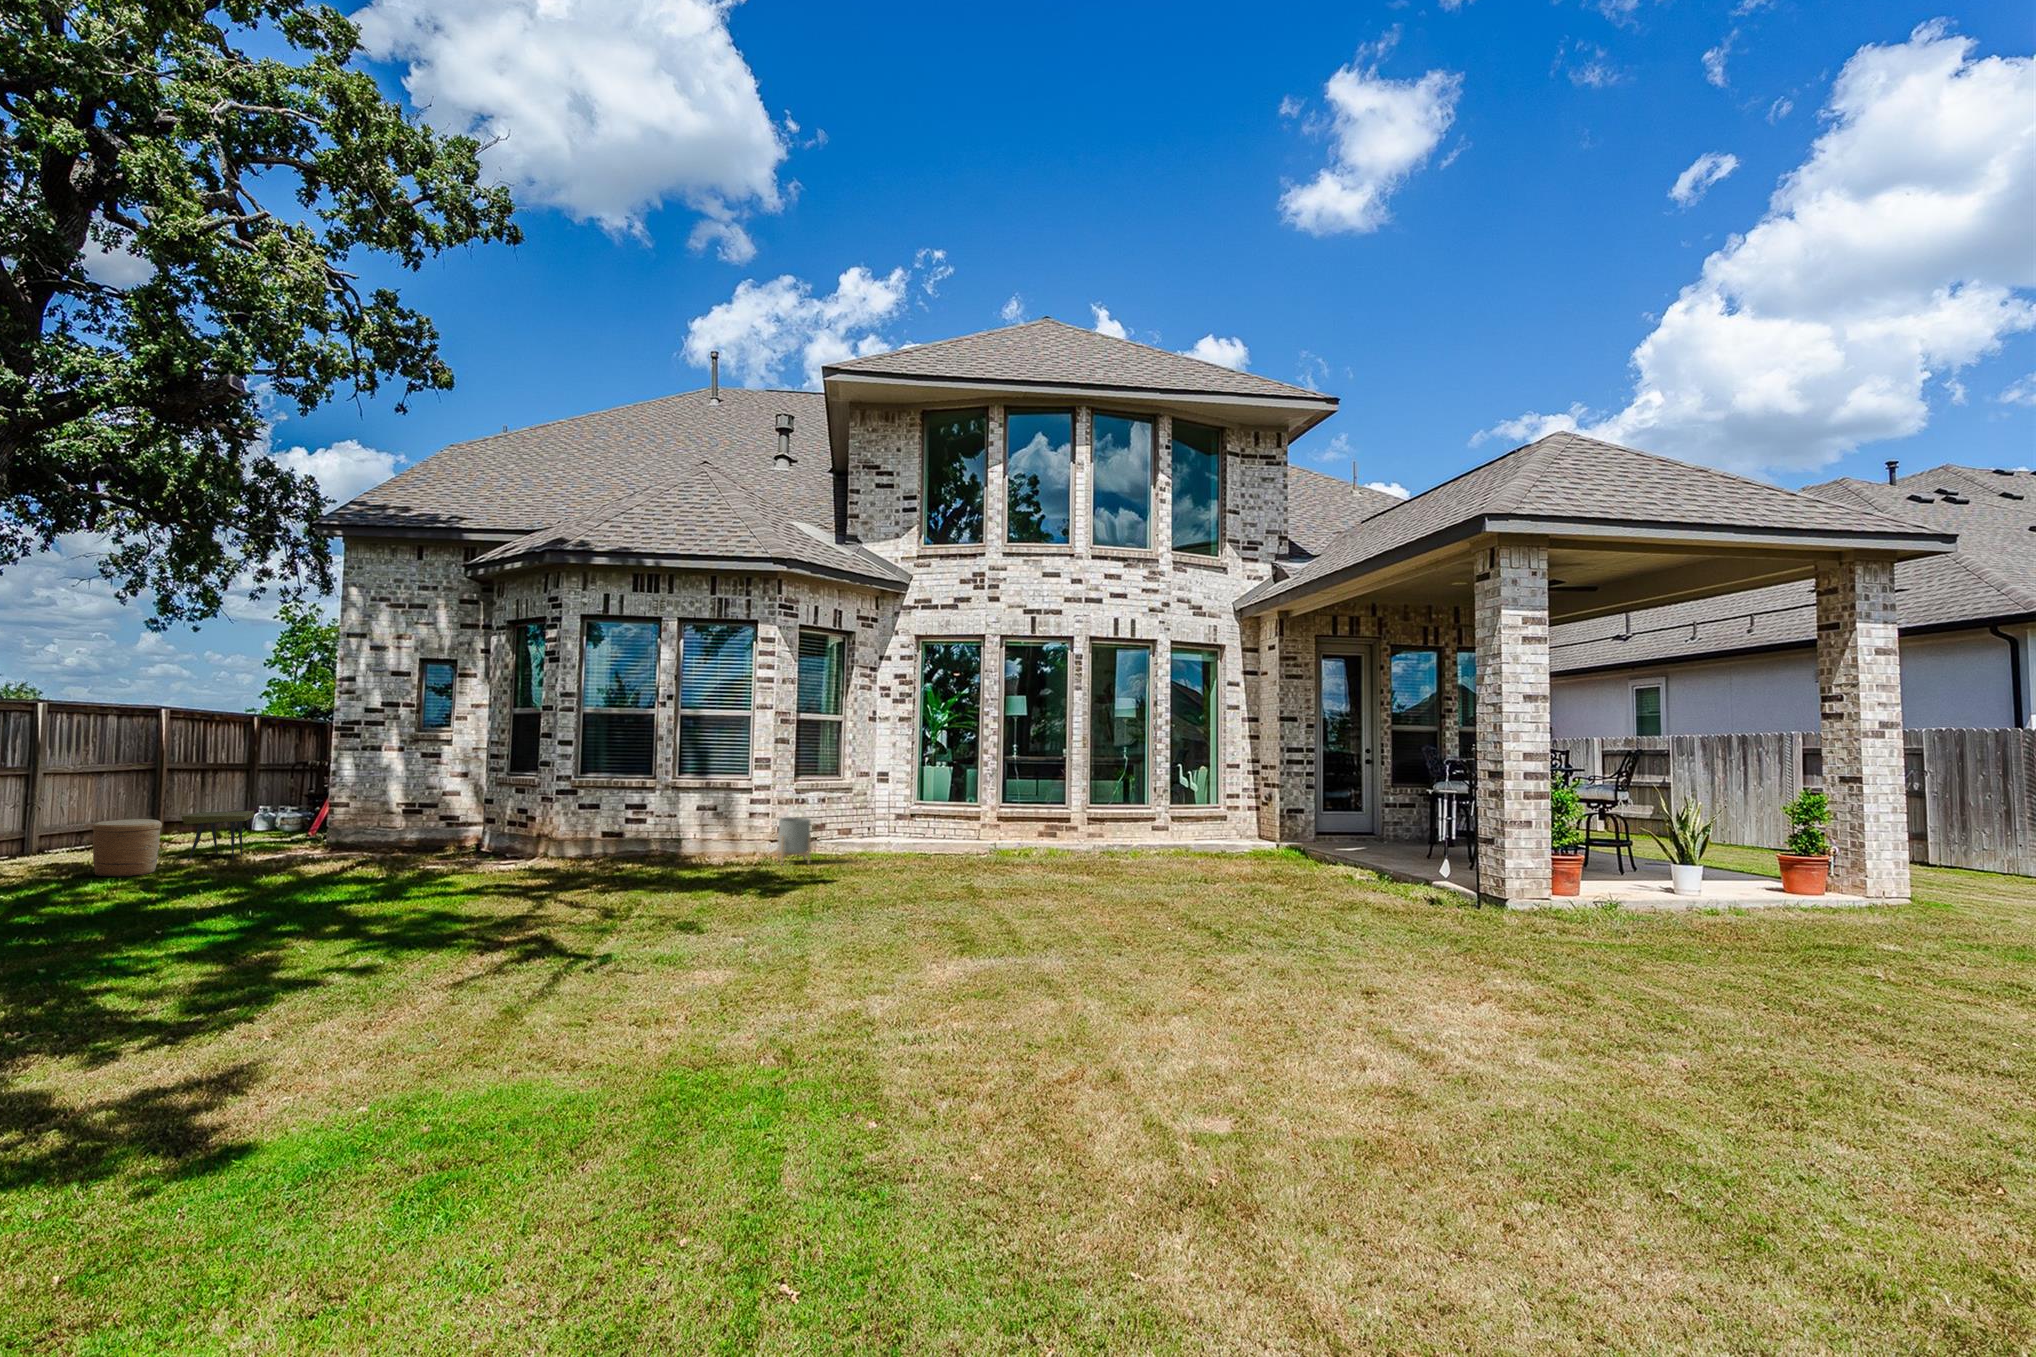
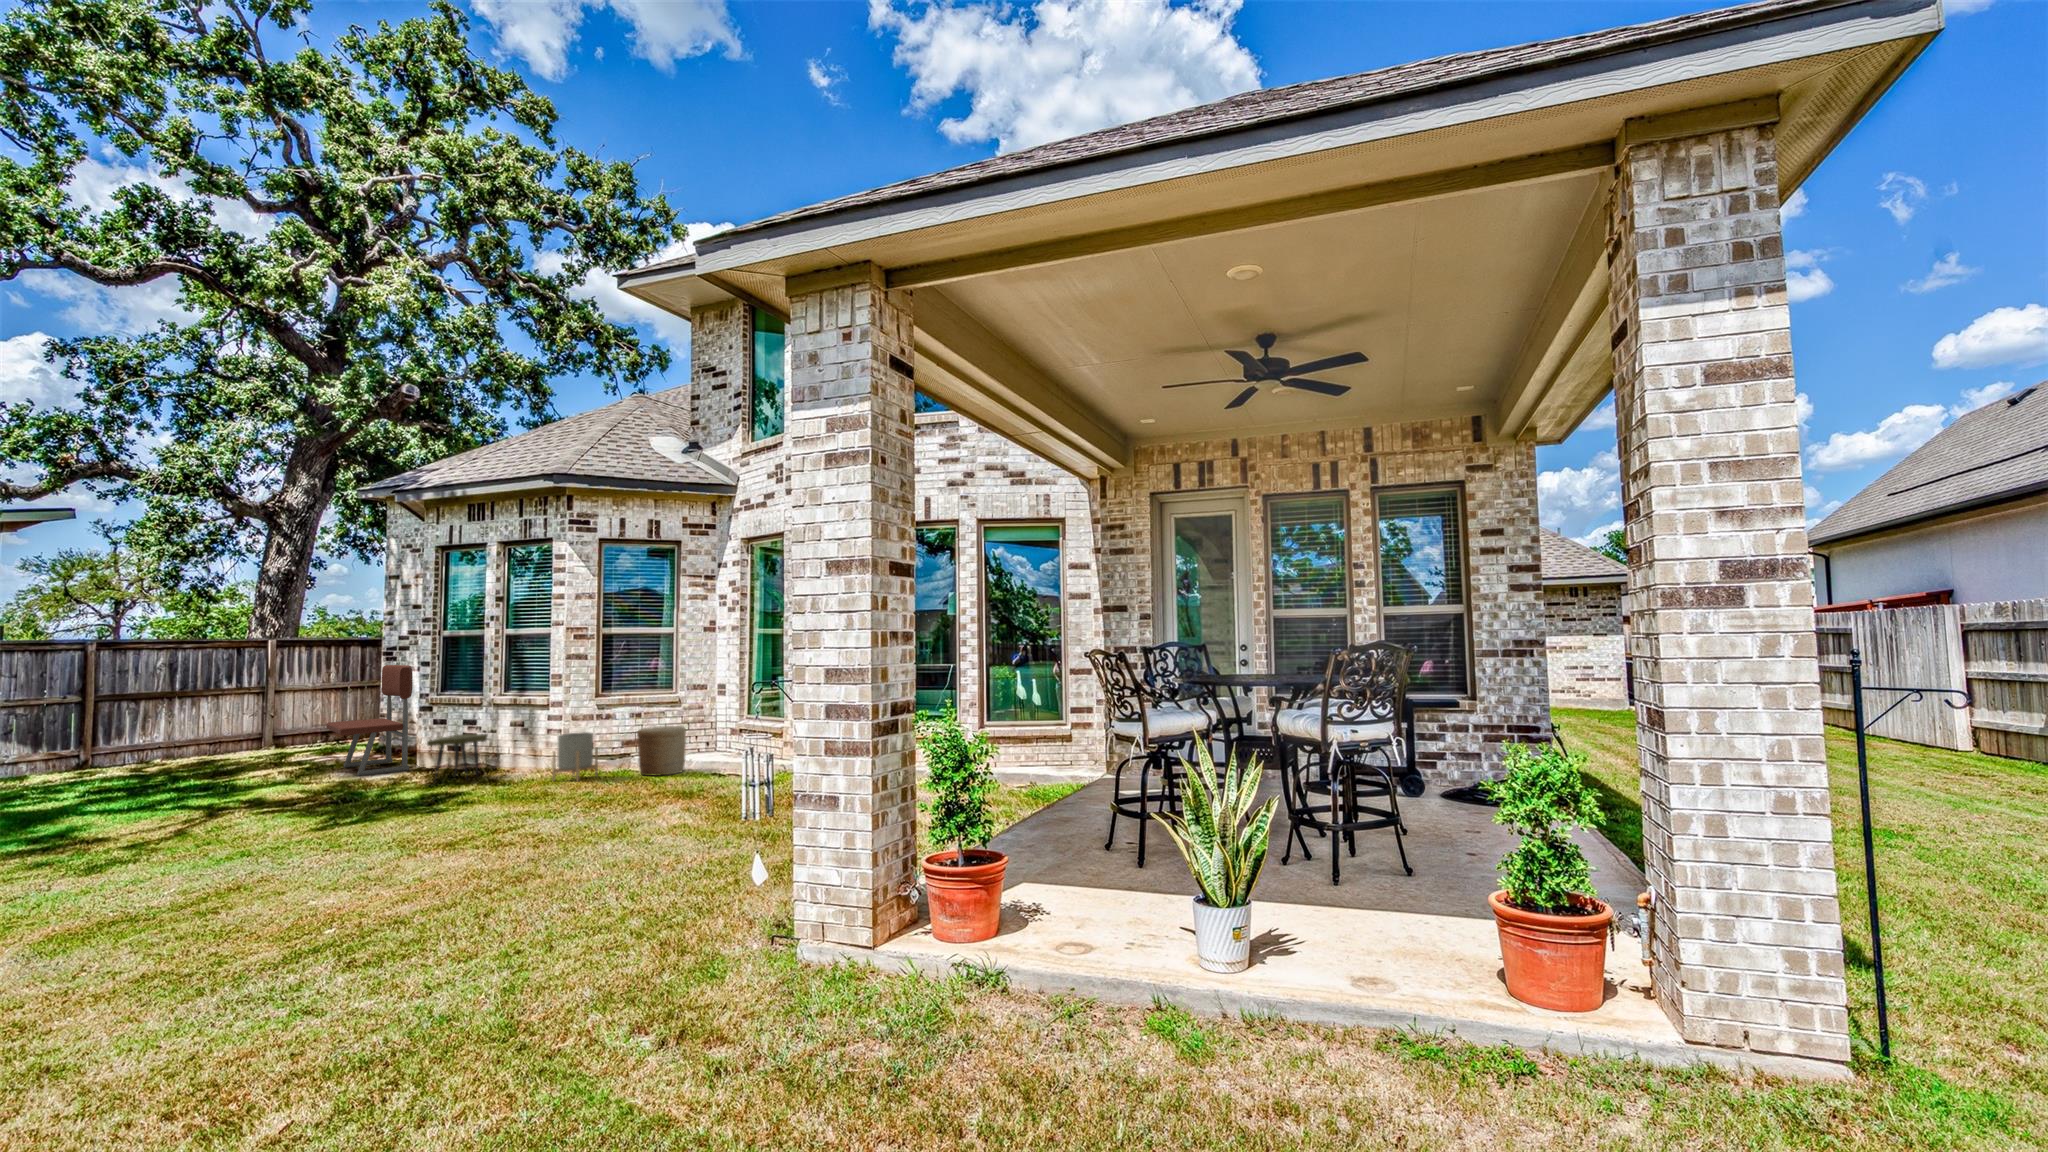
bench: none [406,743,540,870] -> present [326,665,413,776]
side table: present [181,811,254,861] -> present [427,734,487,778]
woven basket: present [92,819,162,877] -> present [637,726,686,776]

